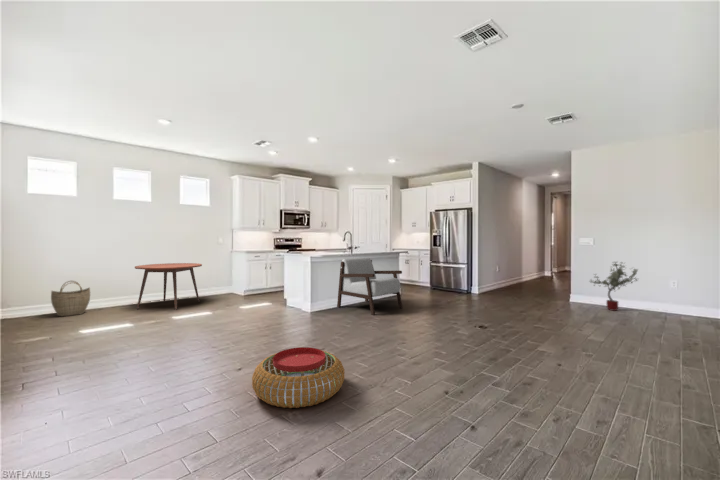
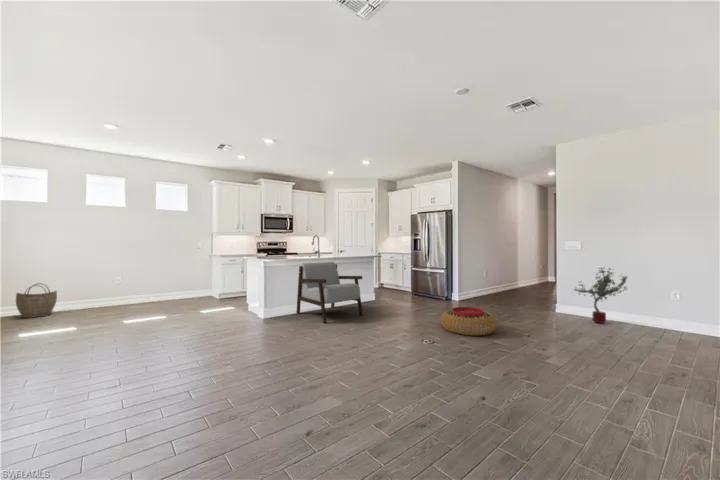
dining table: present [135,263,202,310] -> none [100,267,171,313]
pouf: present [252,347,345,408] -> present [441,307,497,336]

